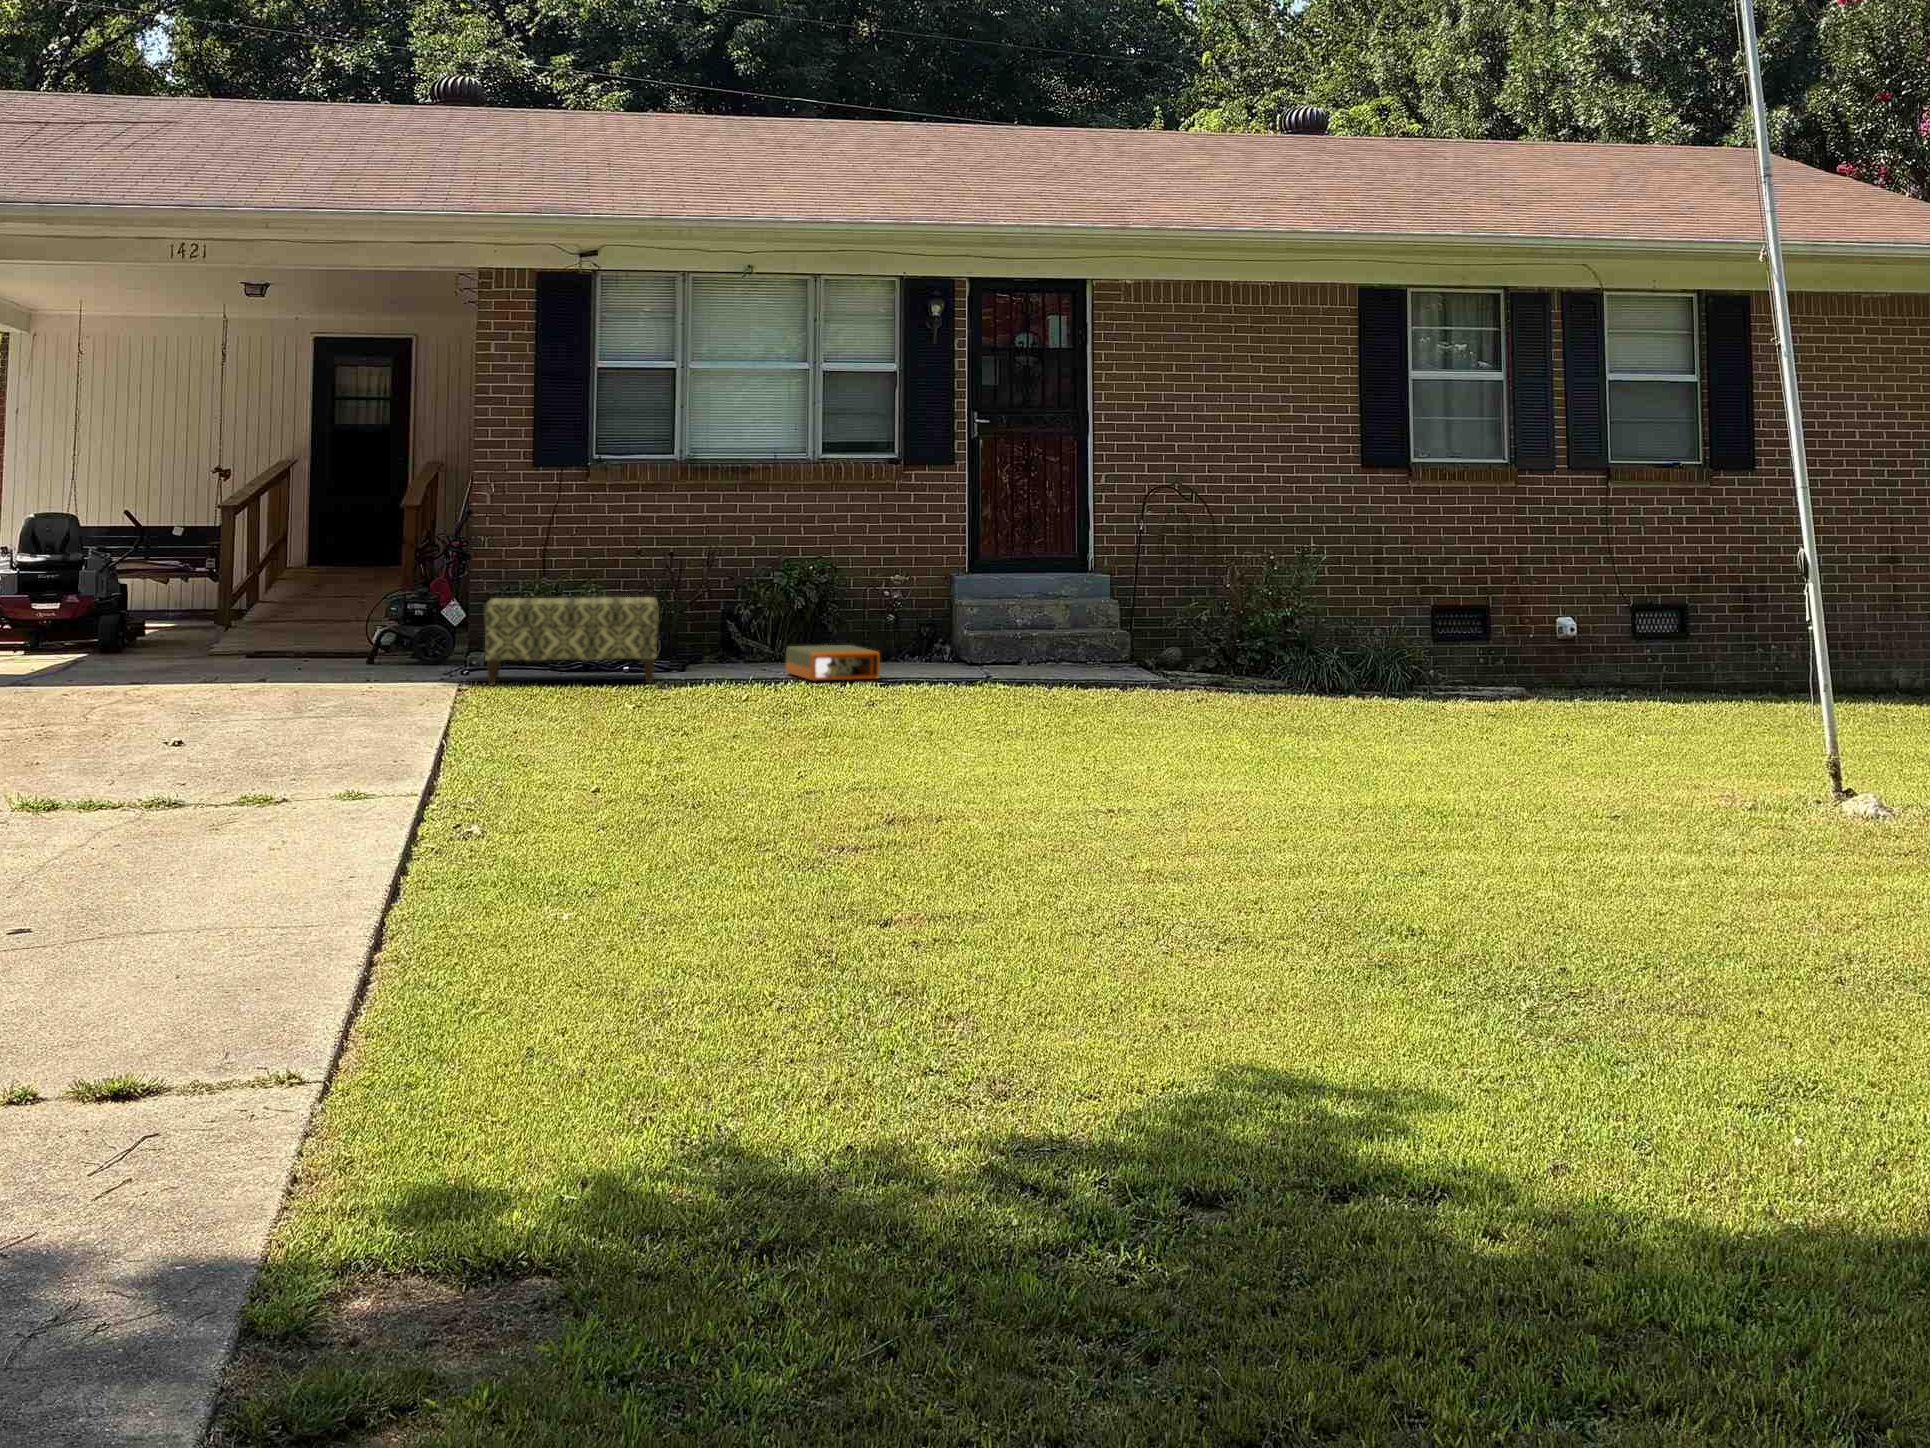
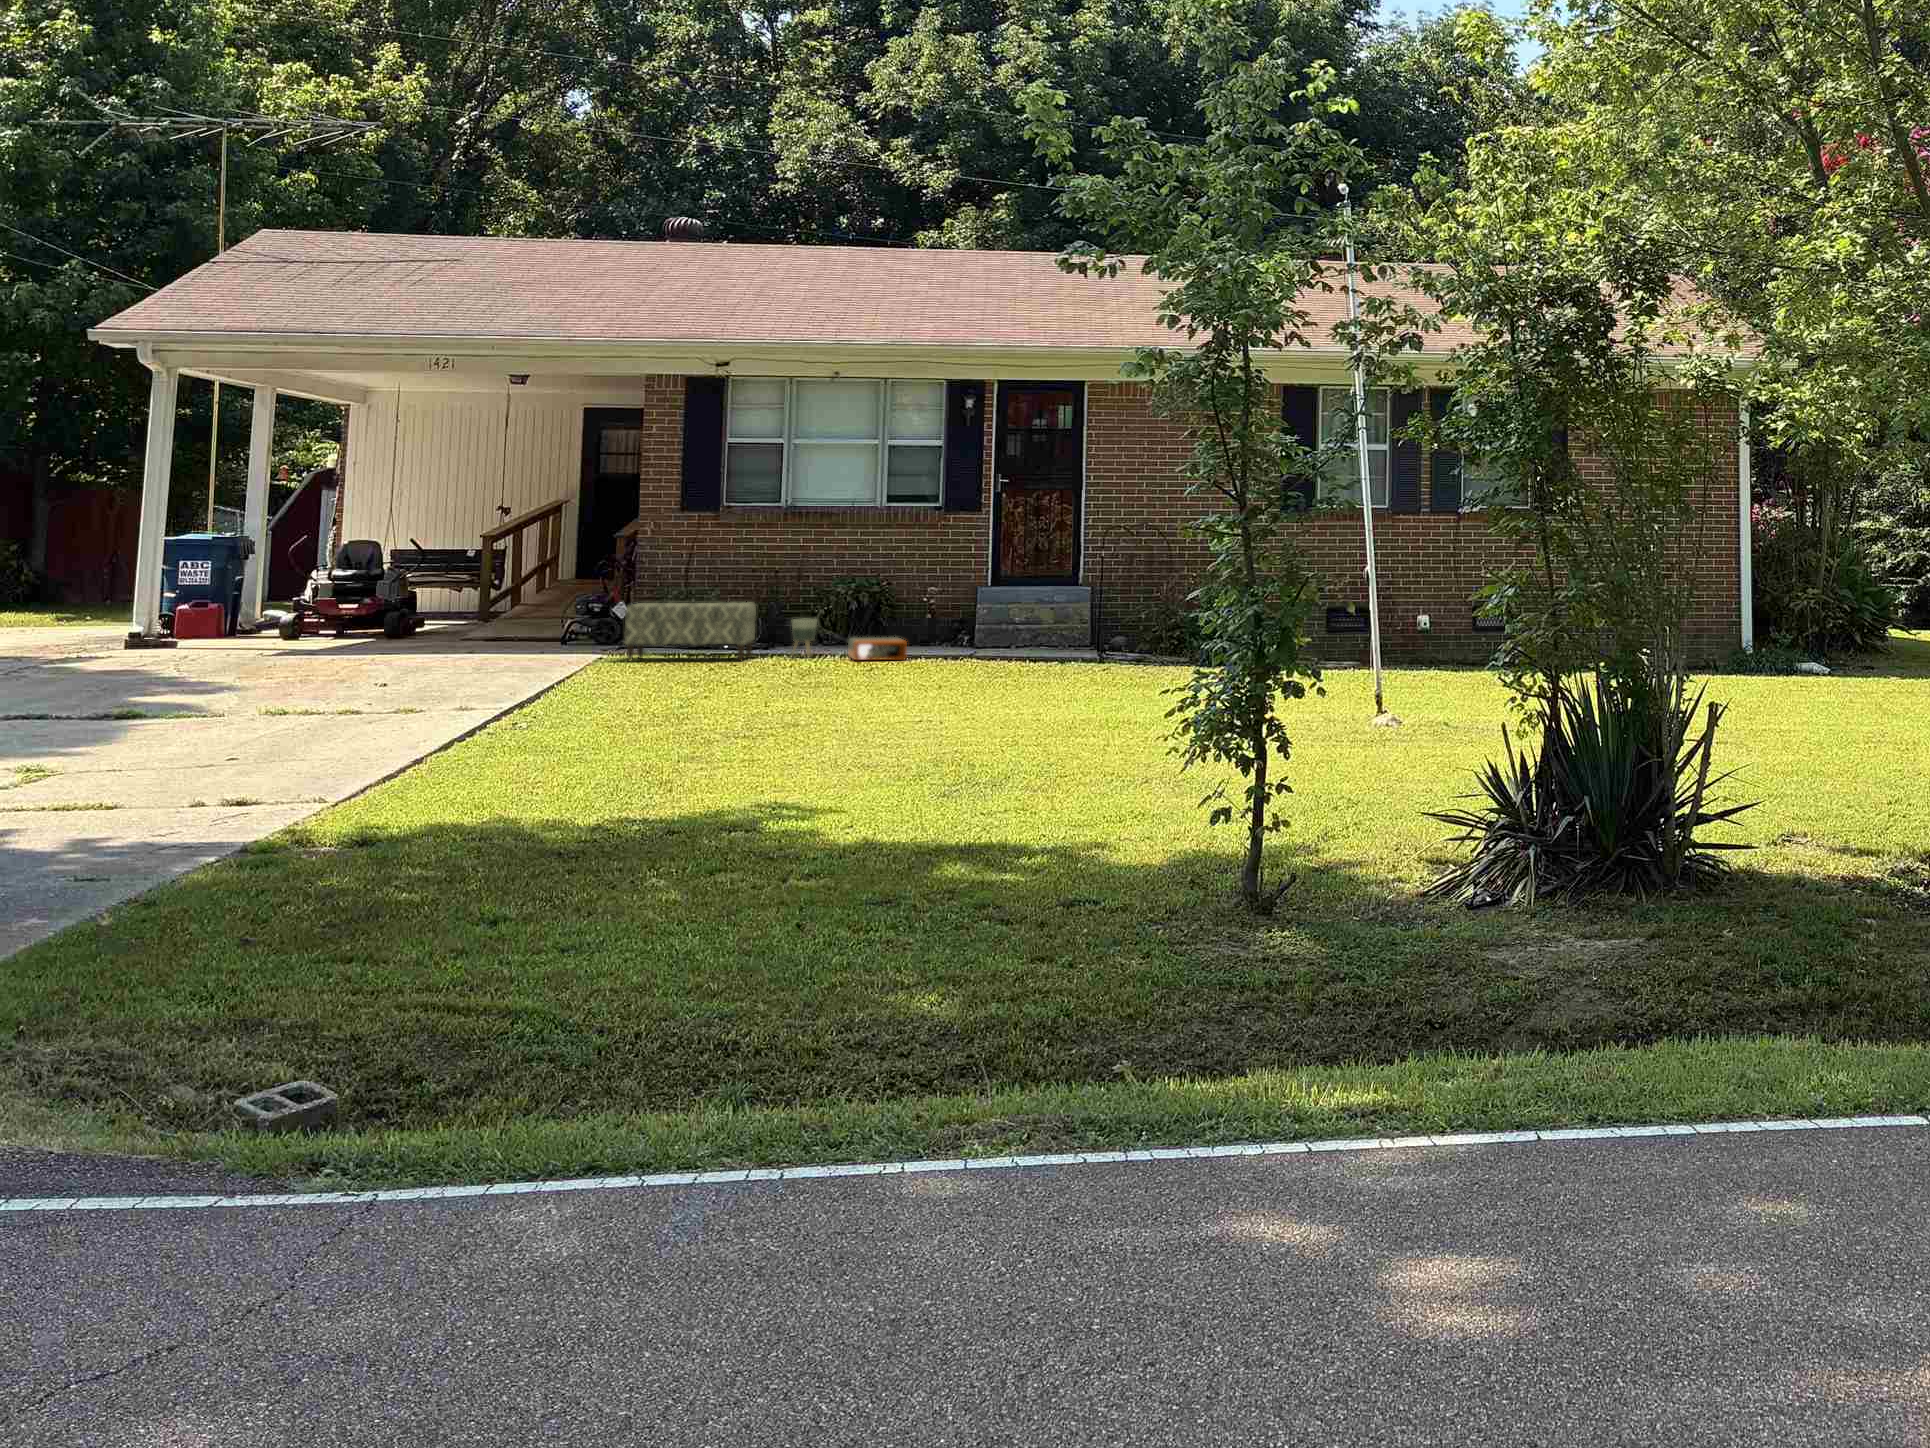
planter: none [705,619,741,676] -> present [792,619,817,657]

